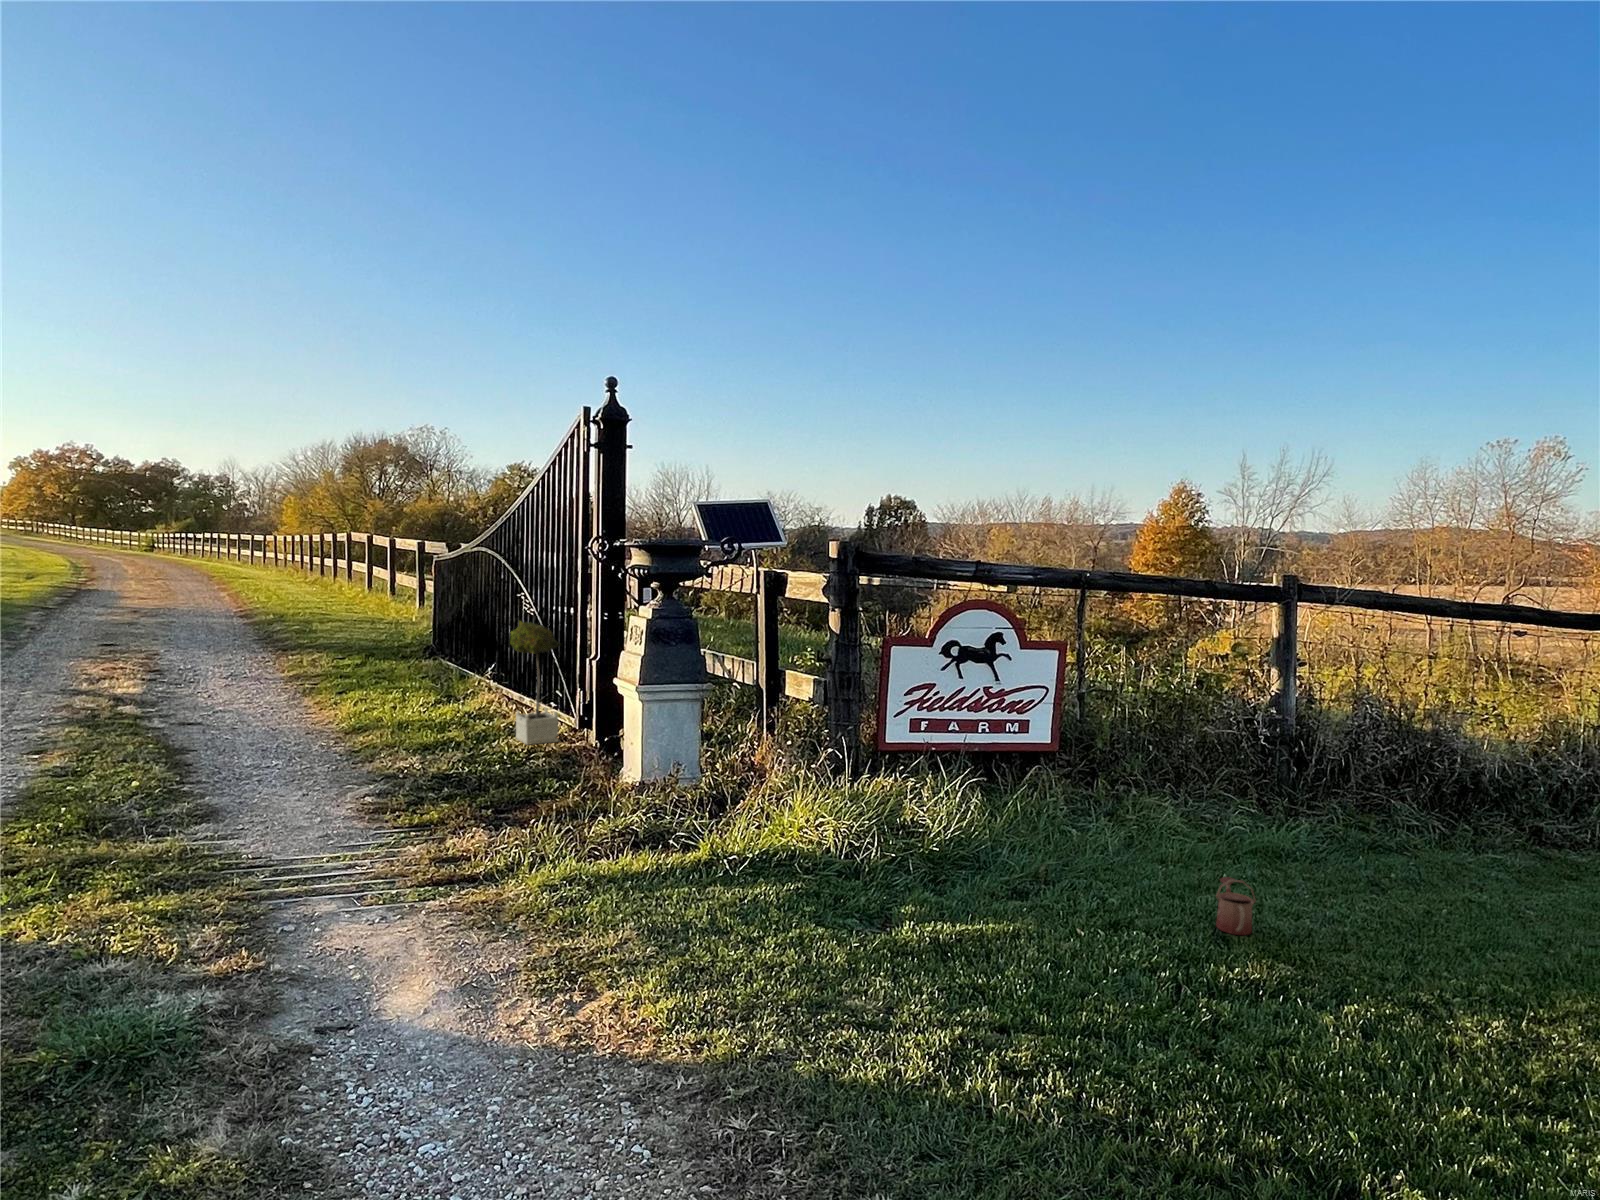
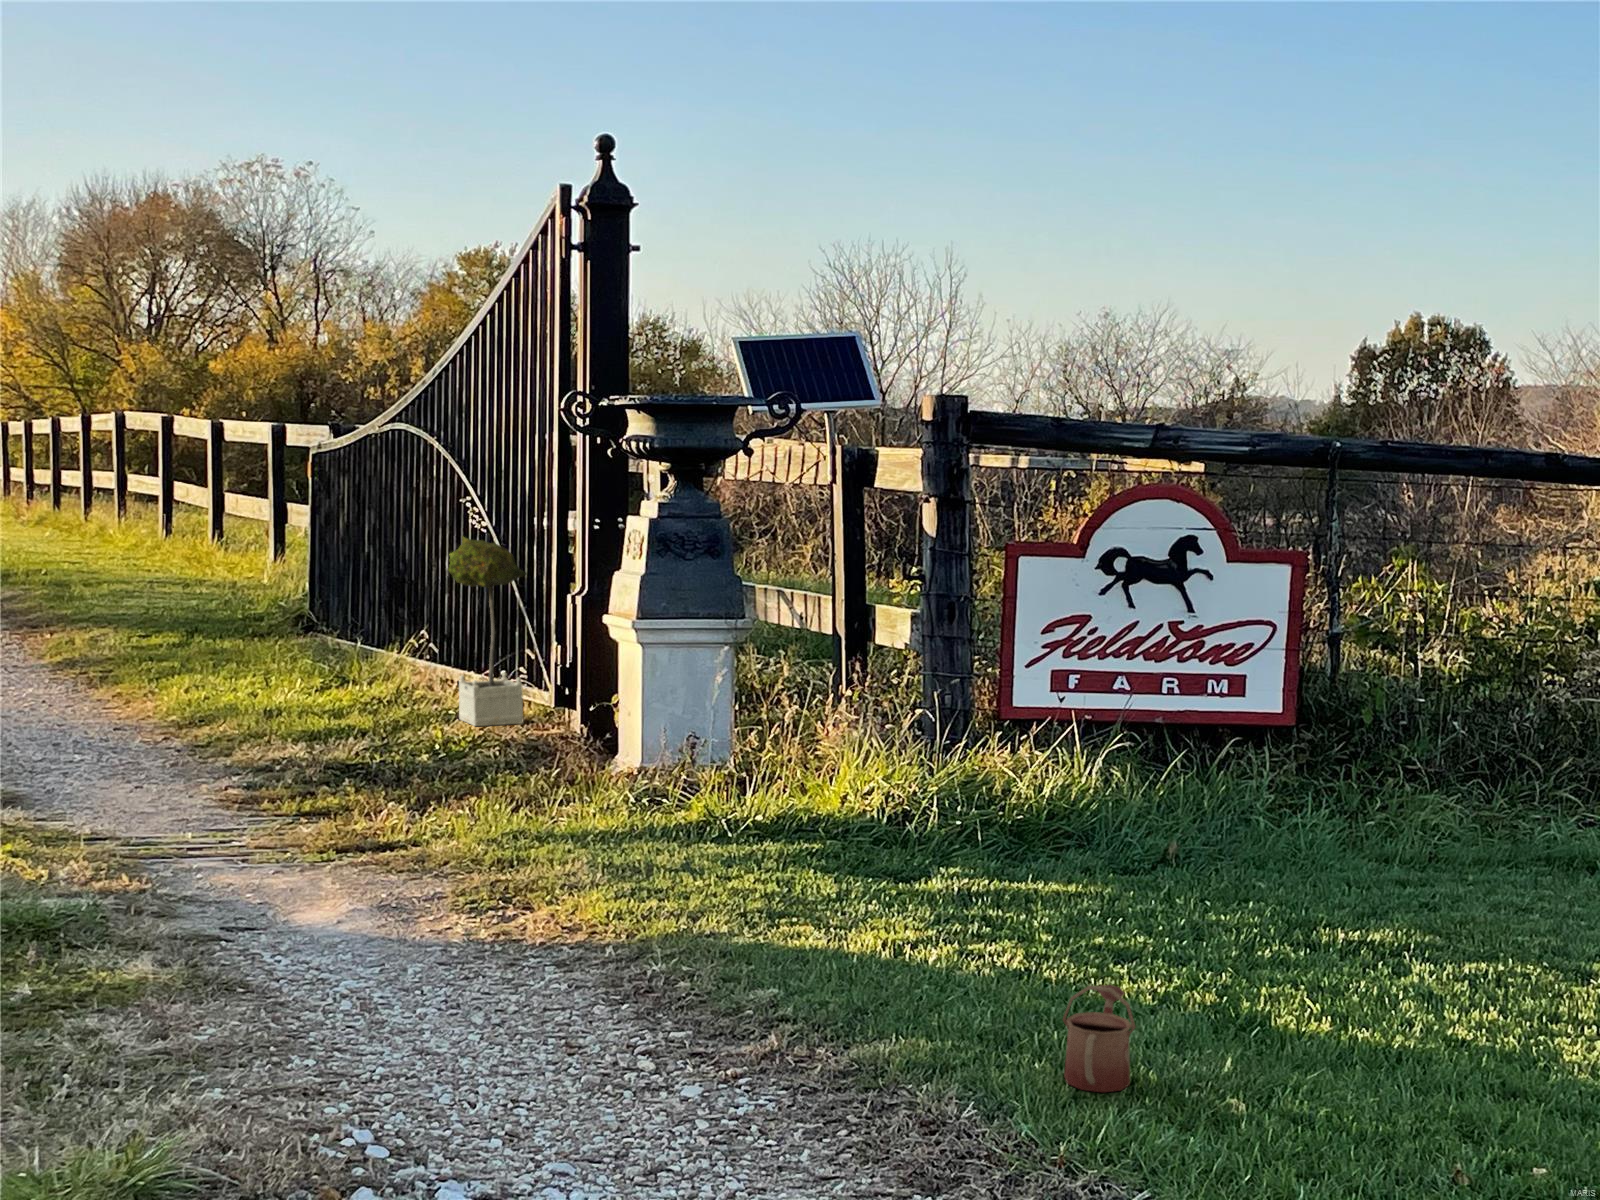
watering can: present [1216,877,1256,935] -> present [1063,985,1135,1092]

